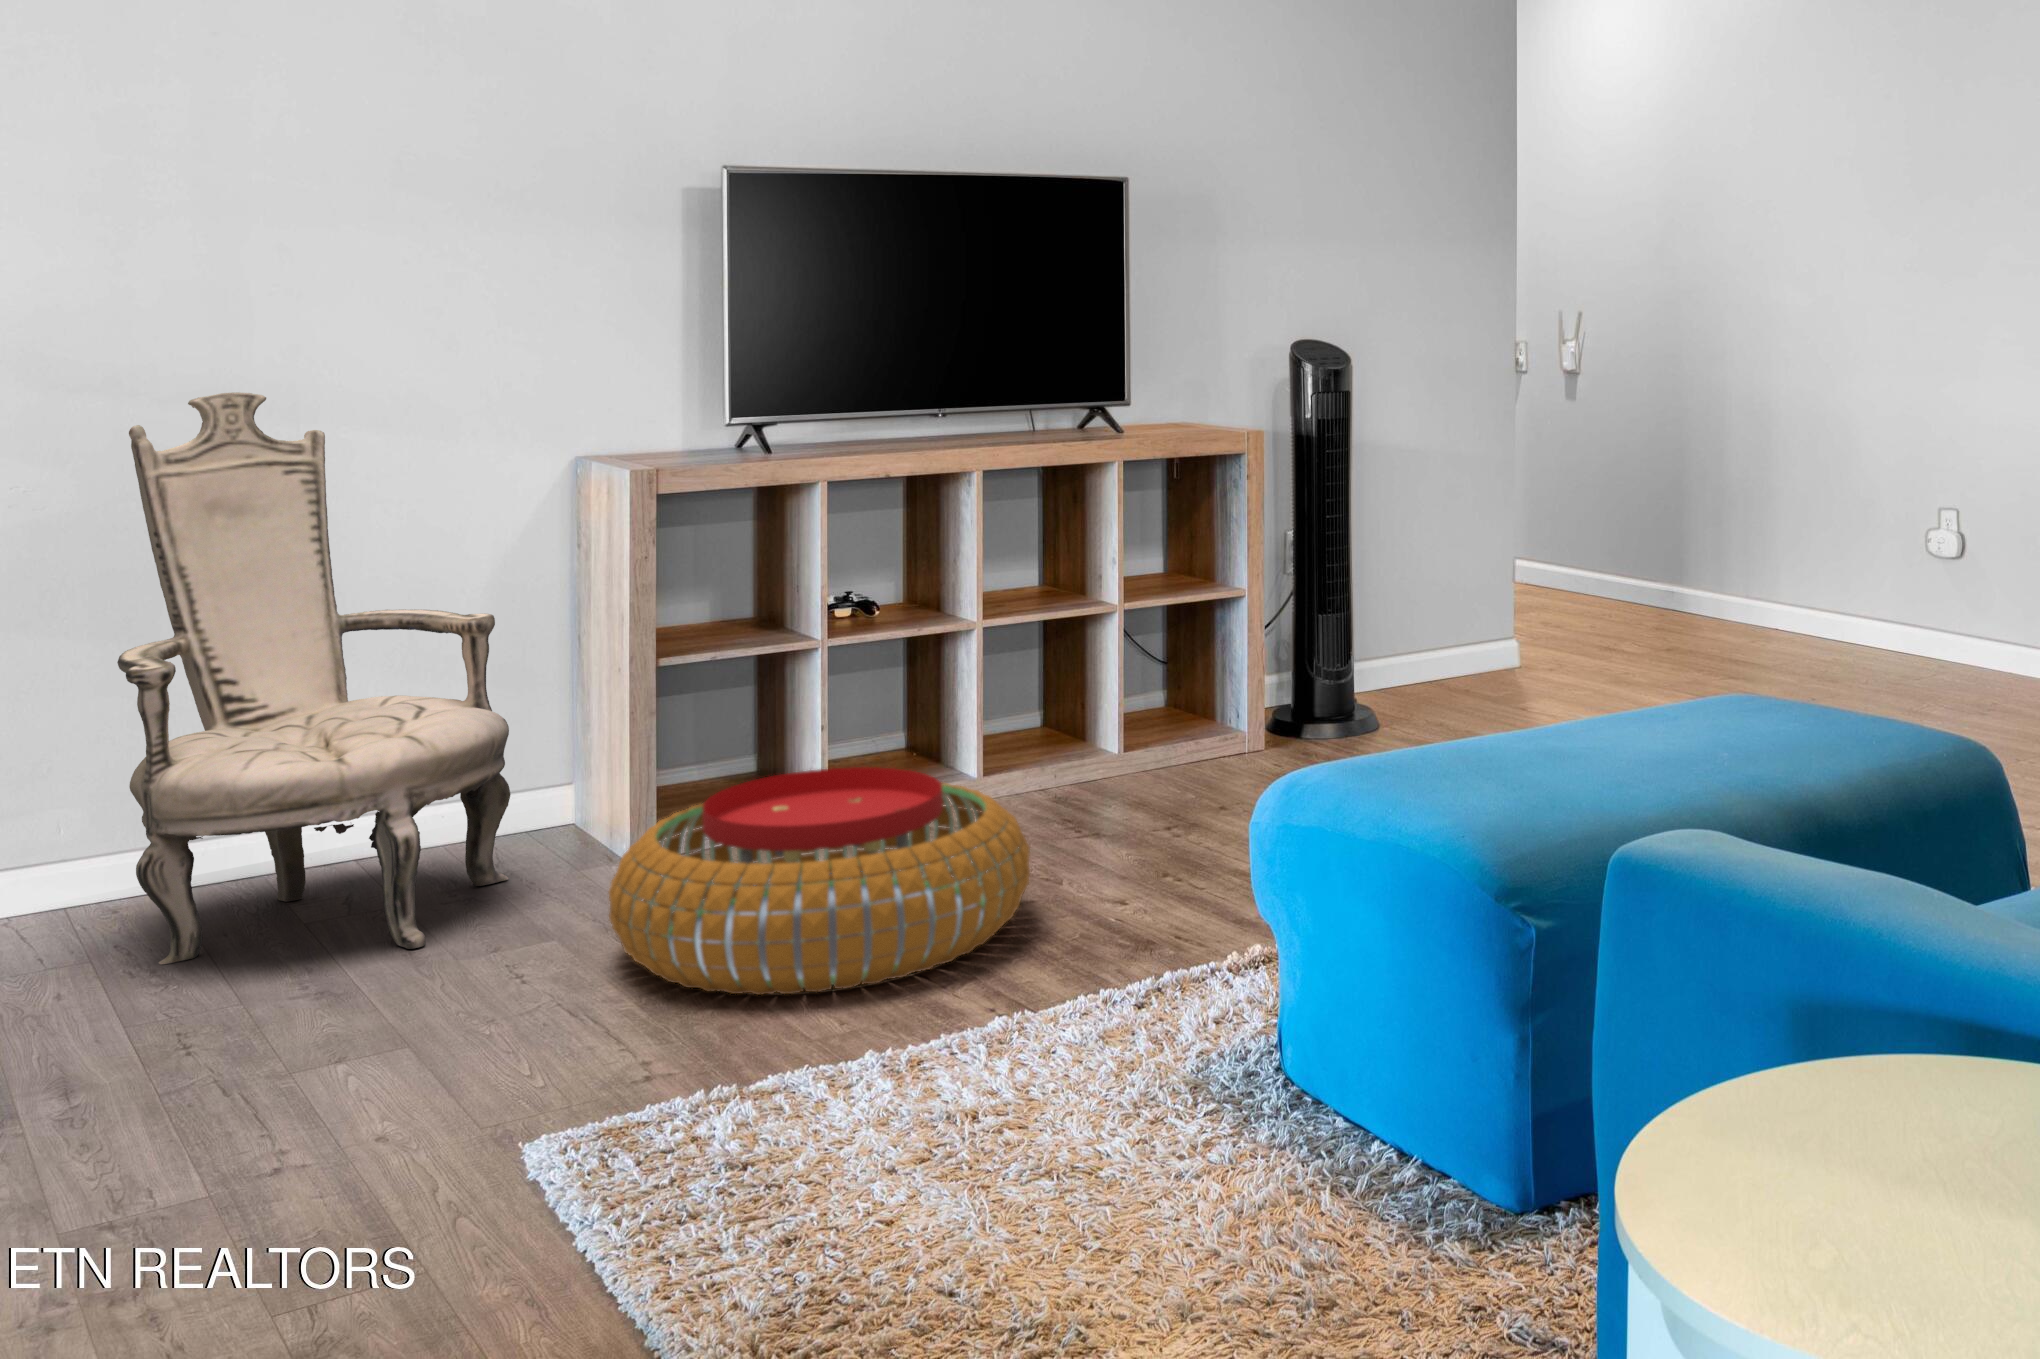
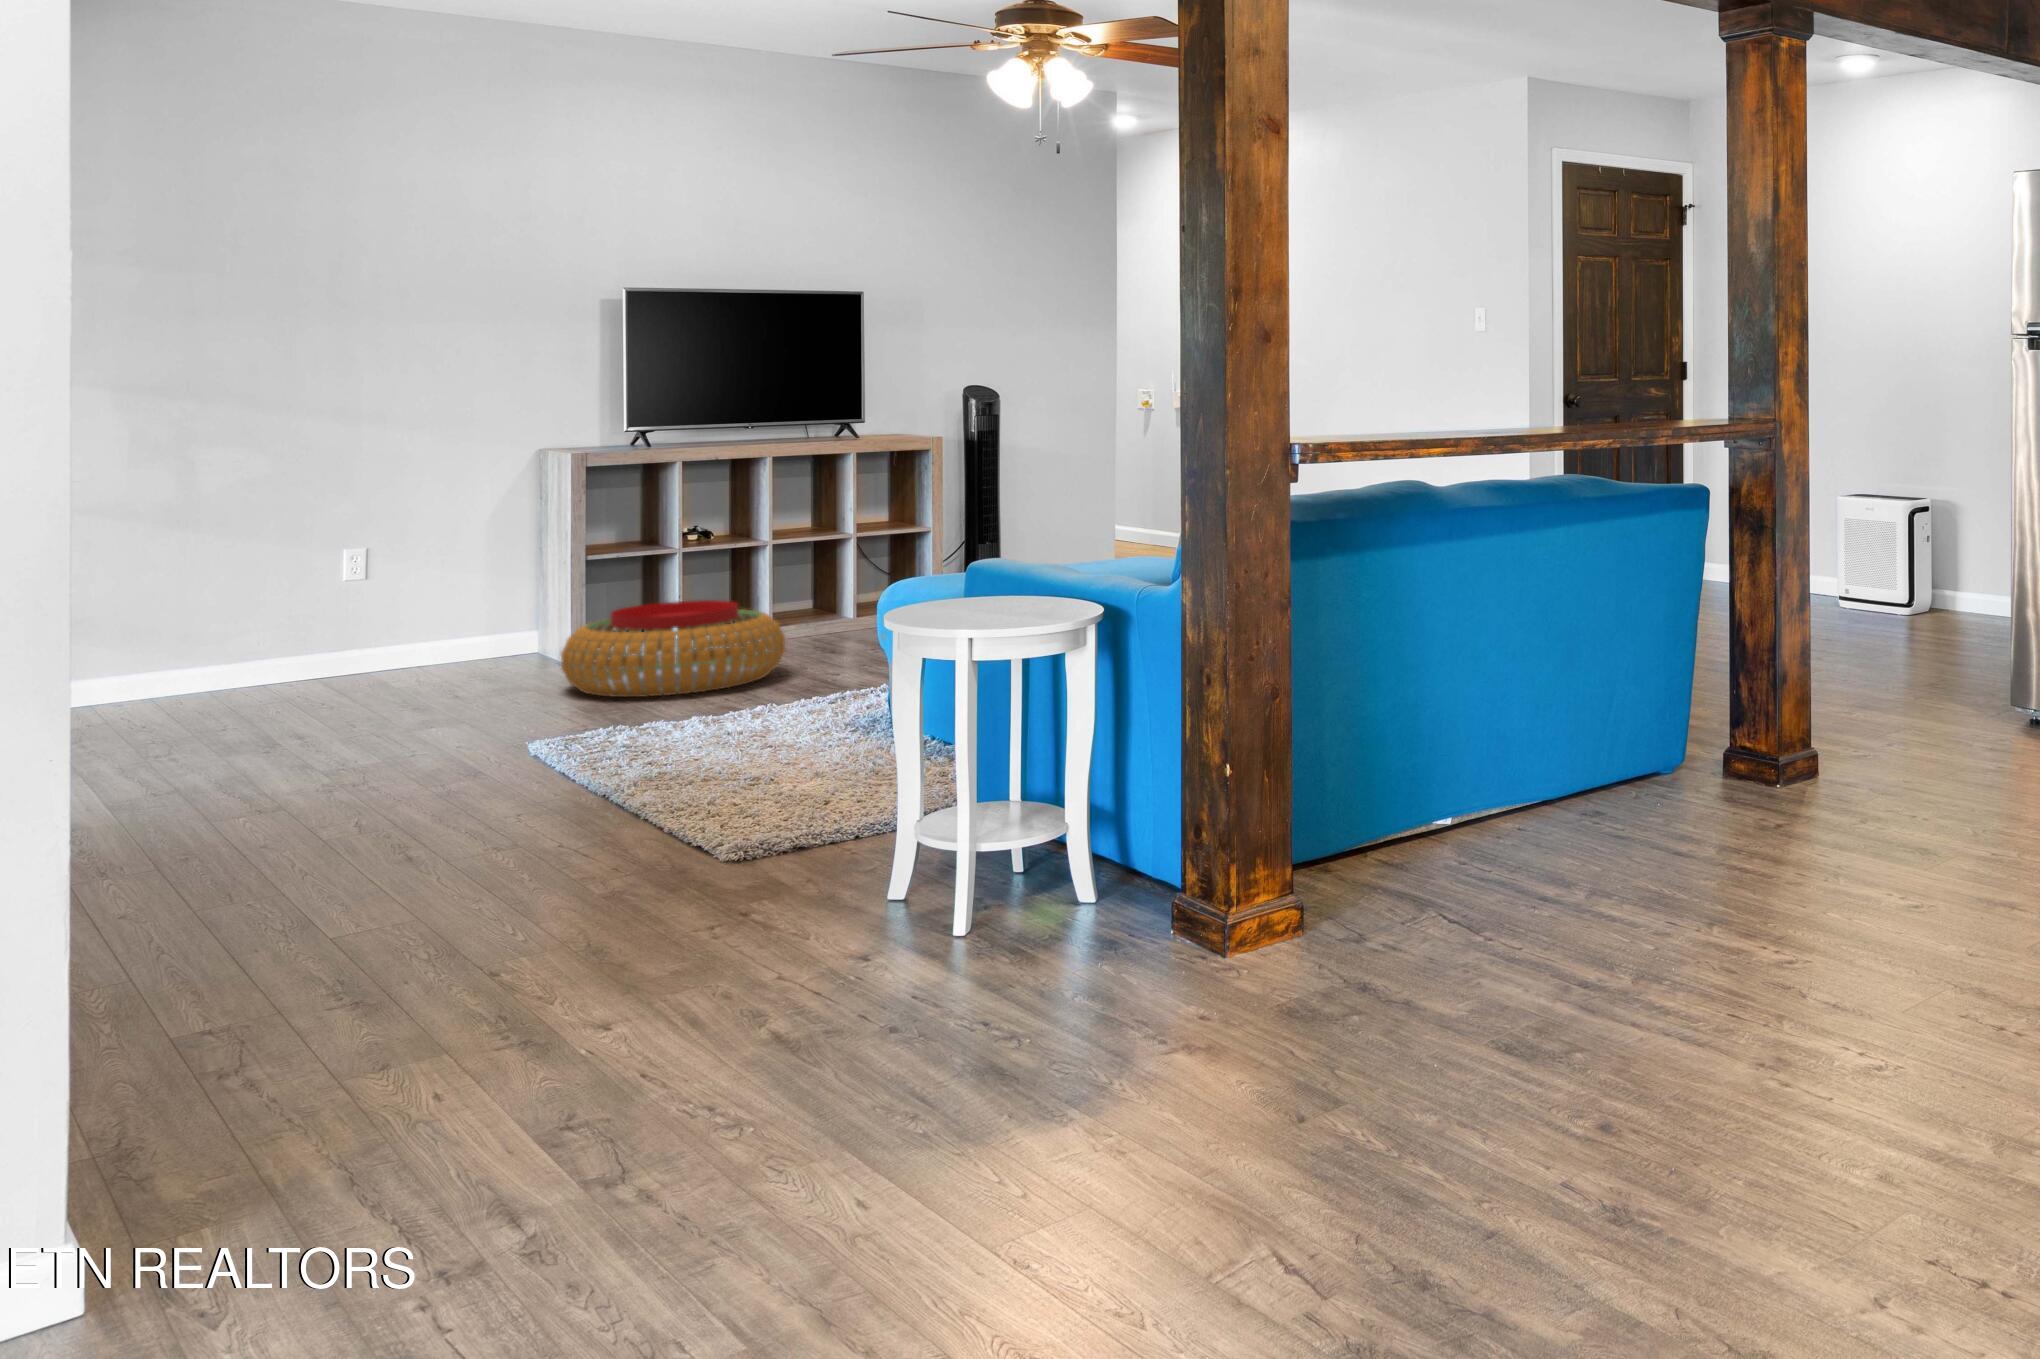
armchair: present [117,392,511,964] -> none [295,411,501,699]

